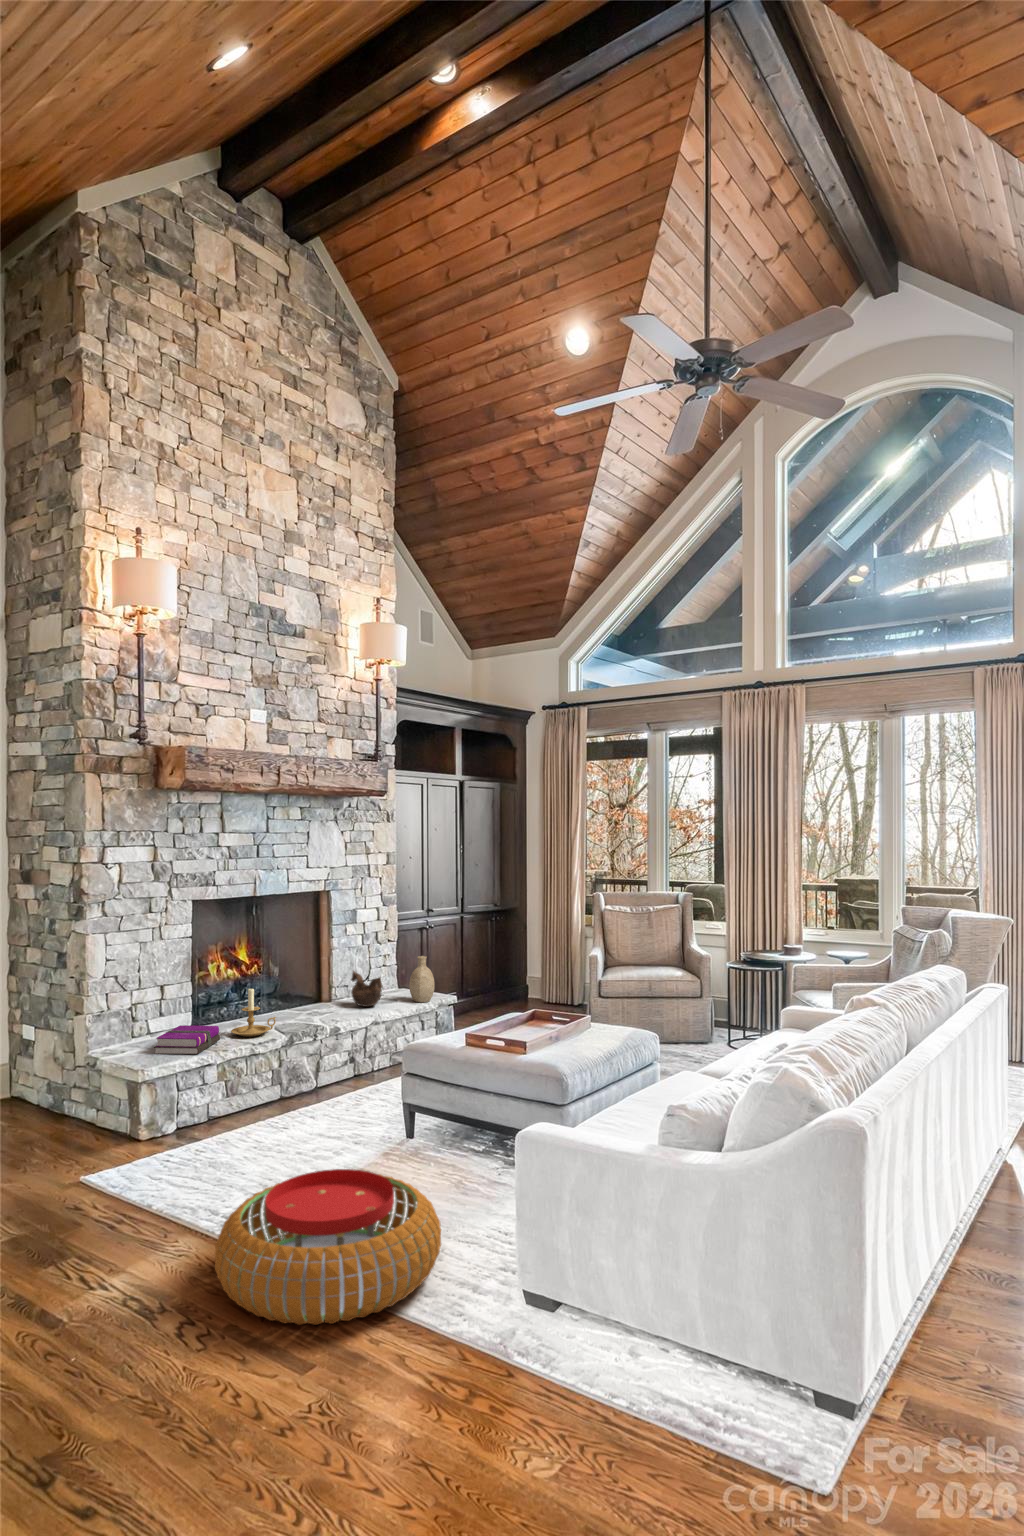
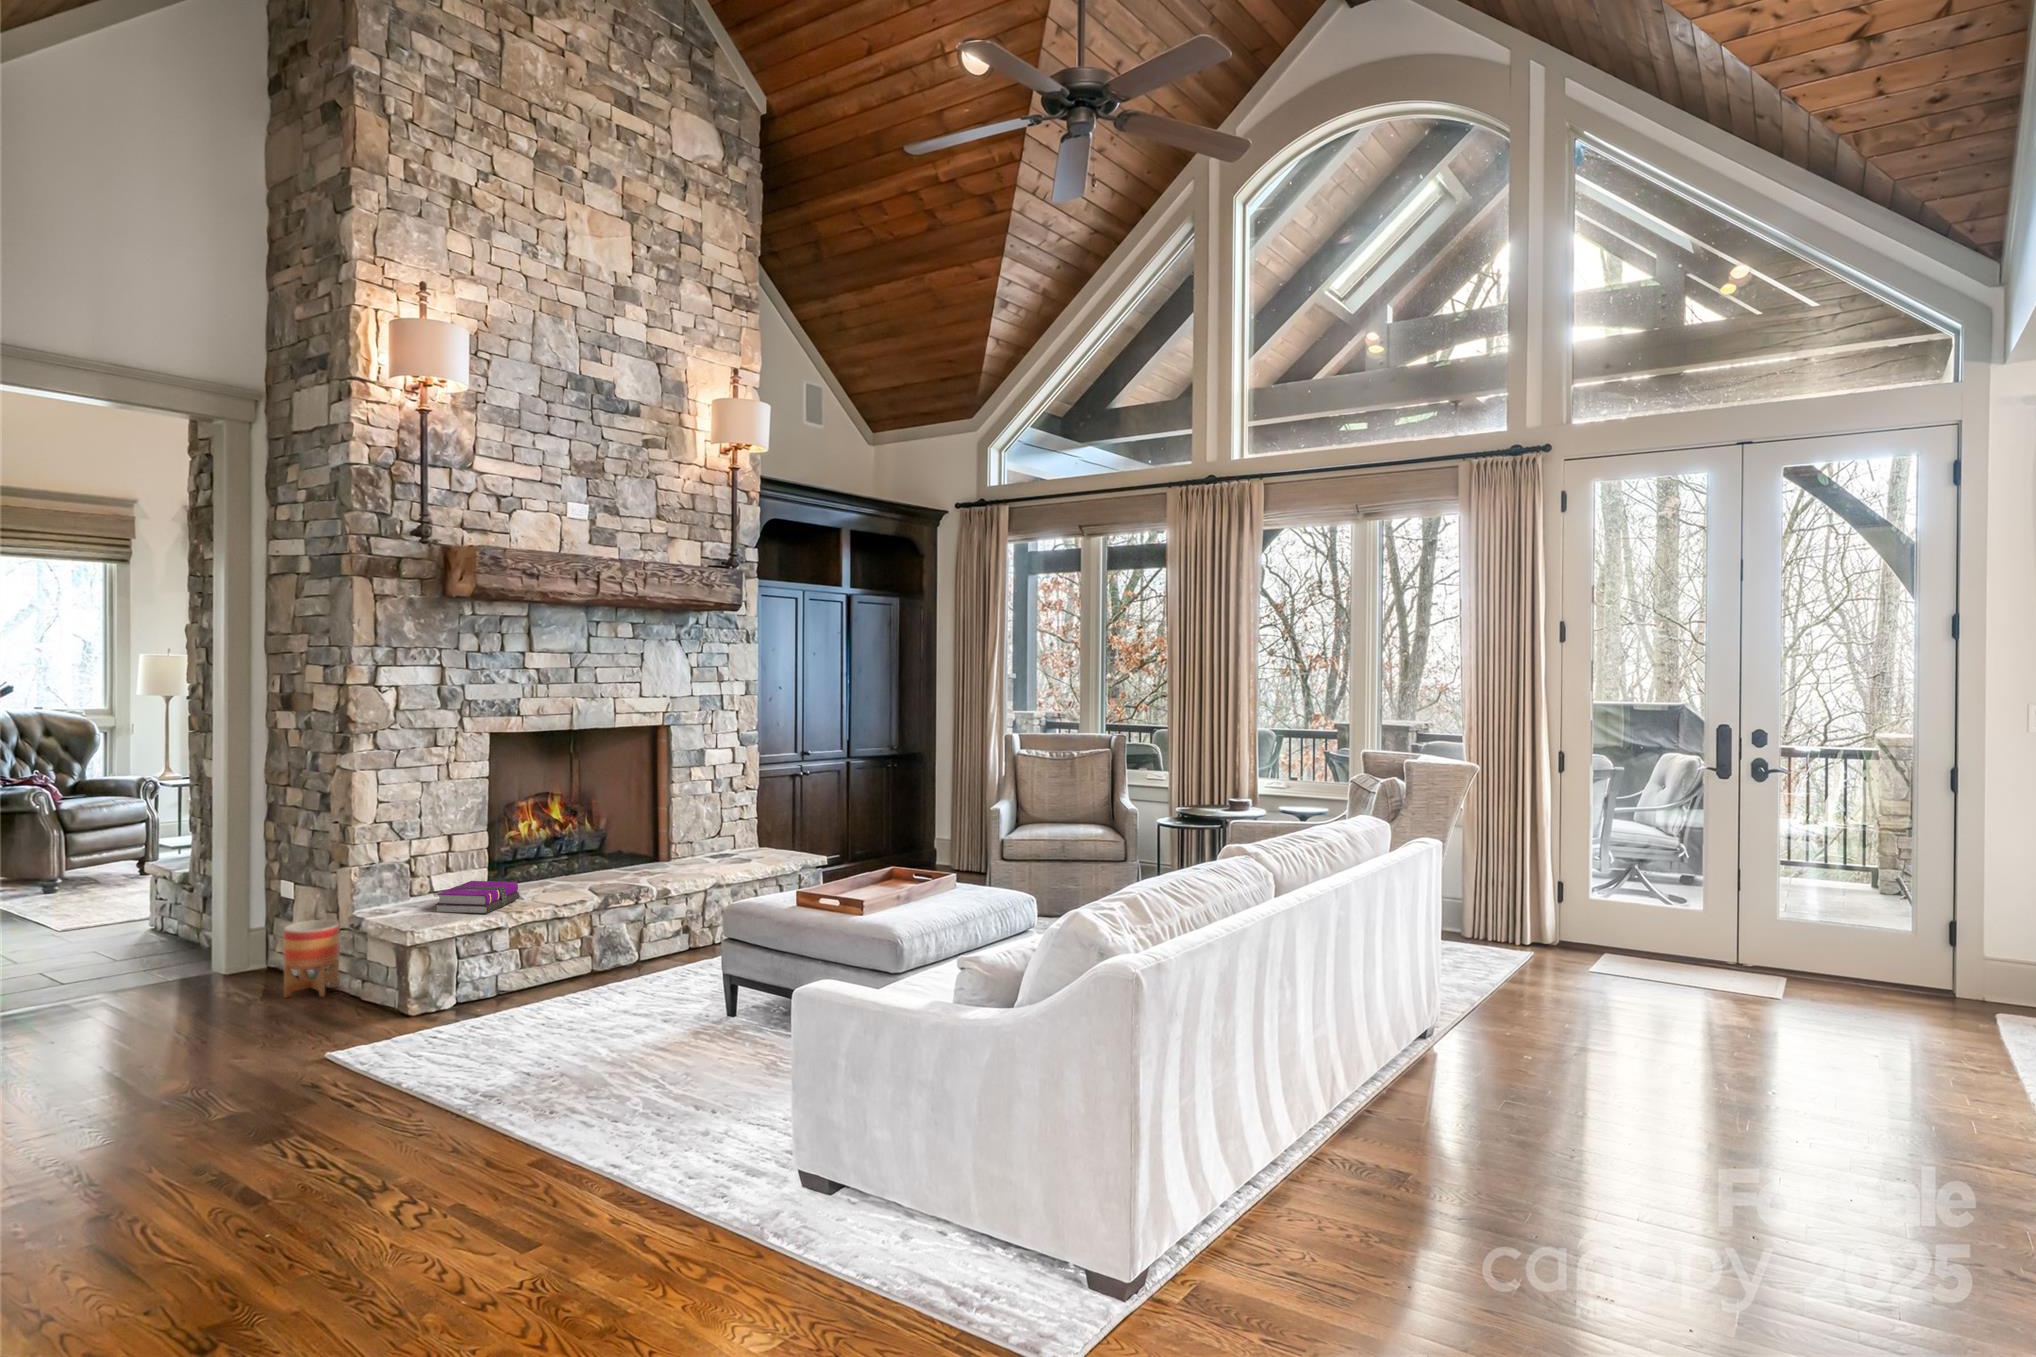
decorative vase: present [409,956,435,1002] -> none [764,809,794,863]
decorative bowl: present [351,971,383,1007] -> none [692,823,729,866]
candle holder: present [231,988,276,1037] -> none [535,838,591,896]
planter: none [31,1062,76,1131] -> present [283,920,340,998]
pouf: present [215,1169,441,1325] -> none [450,1038,721,1204]

